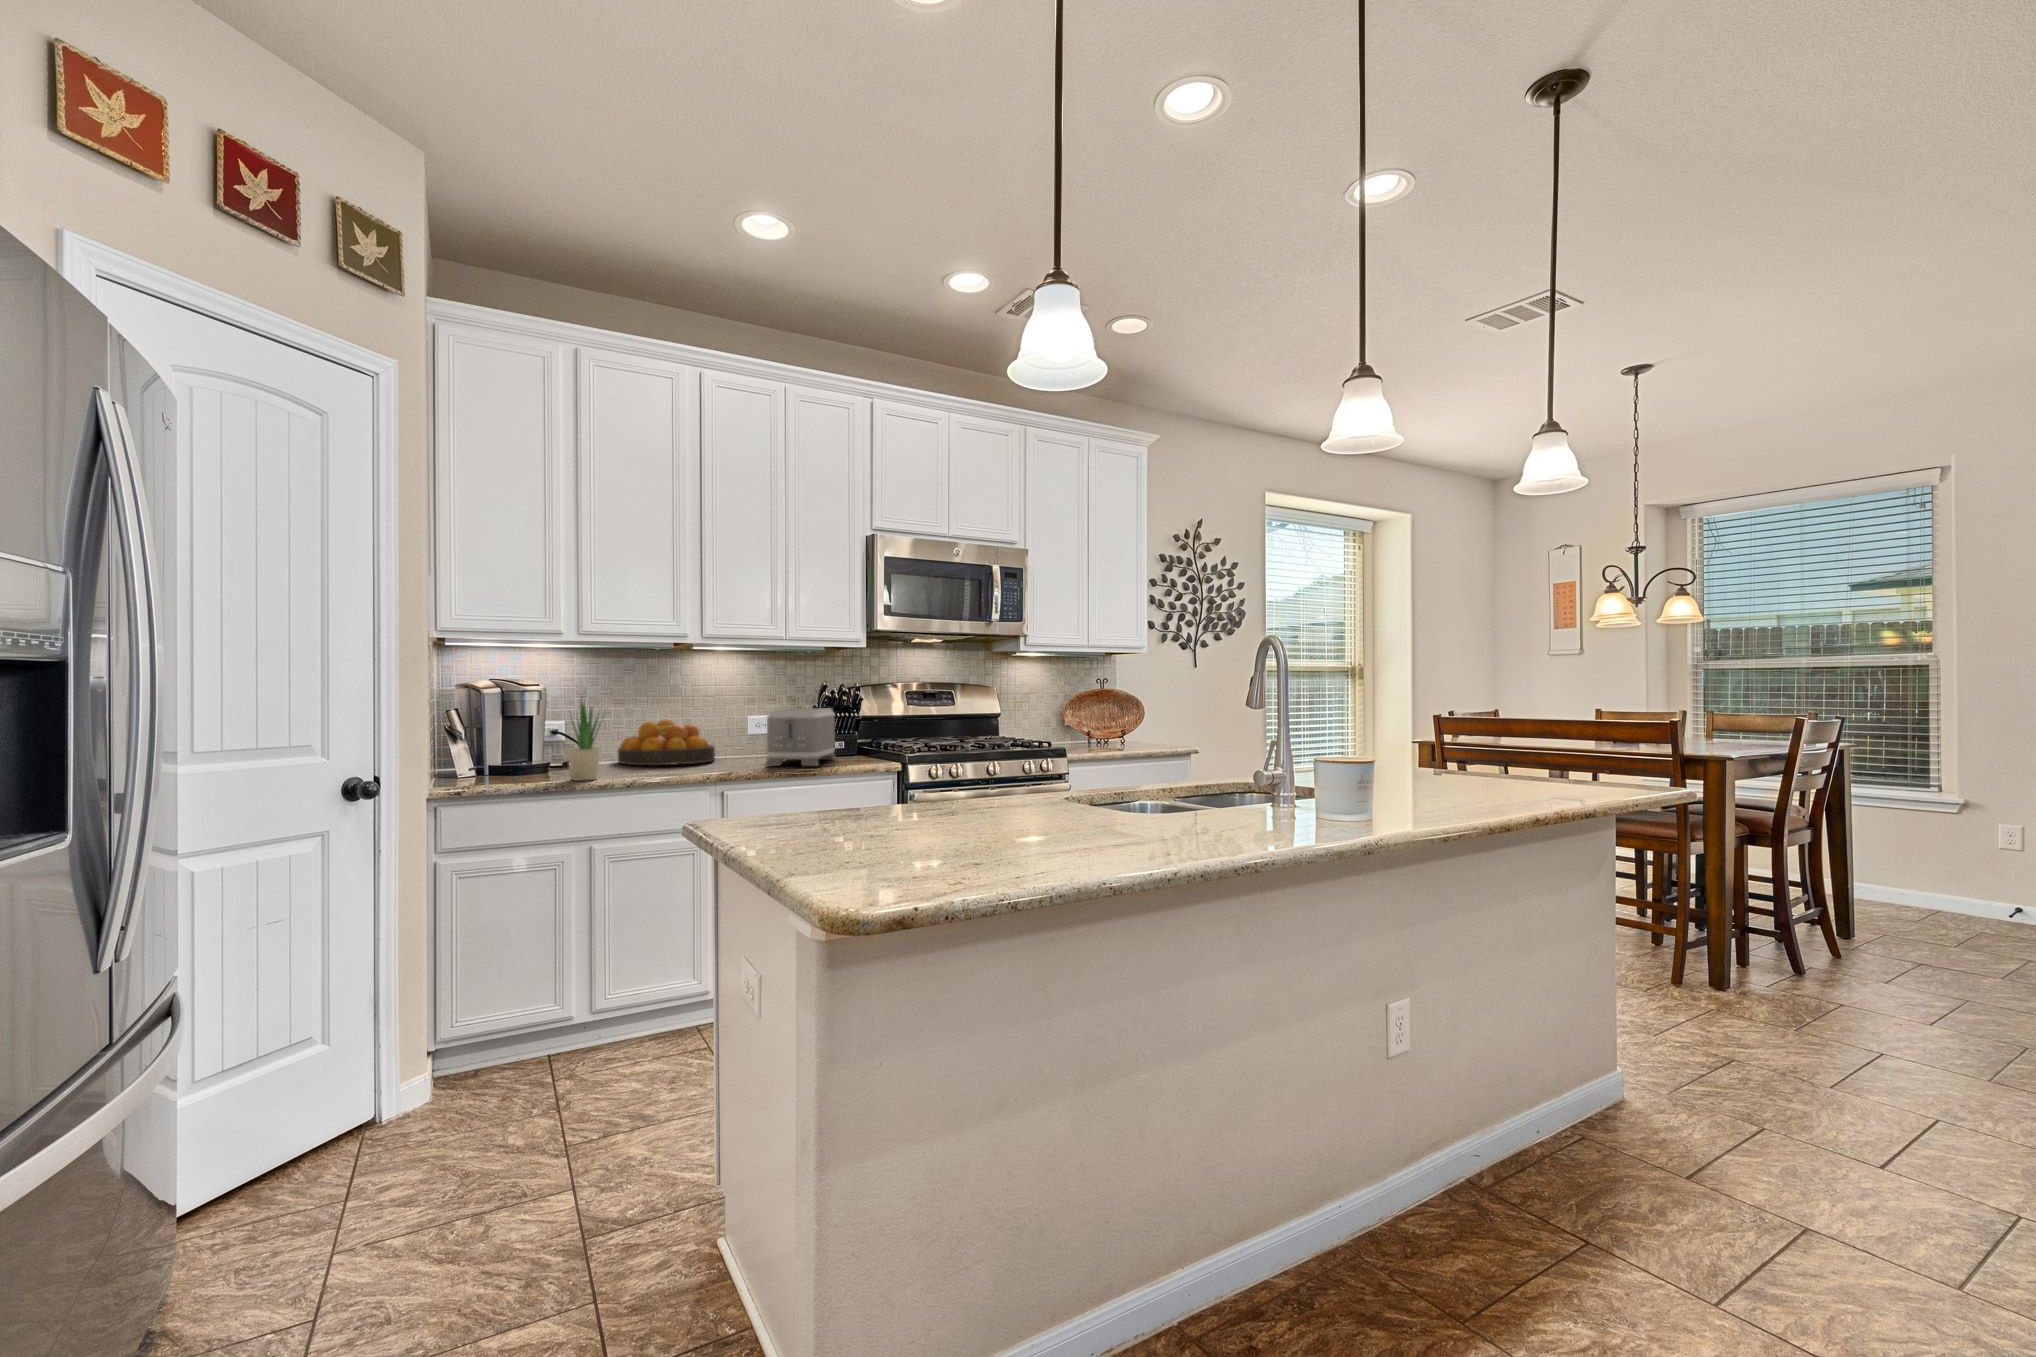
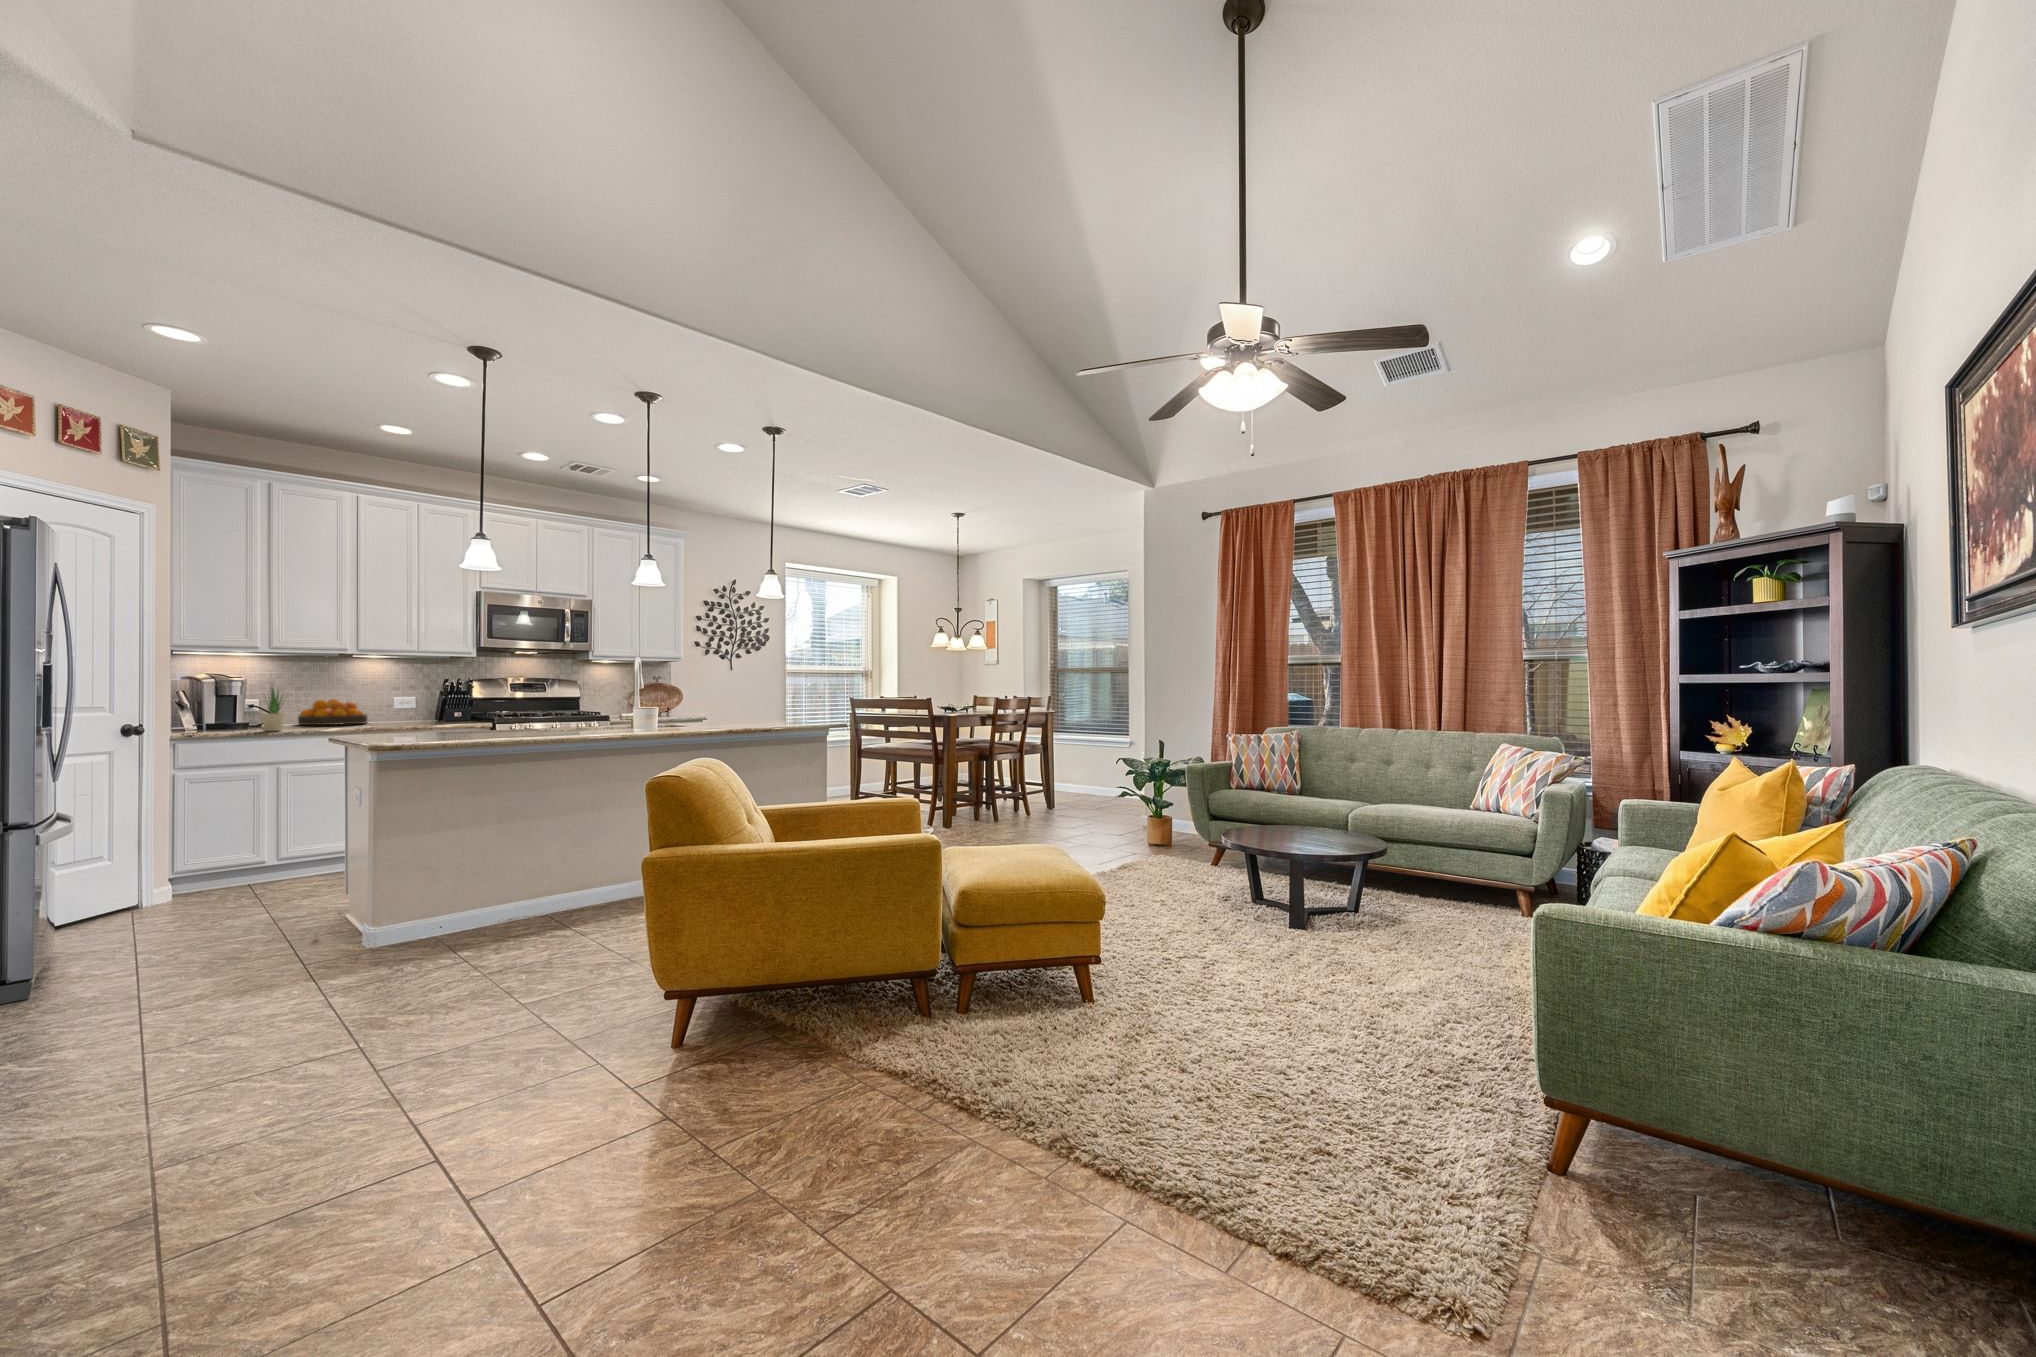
toaster: present [766,708,836,766] -> none [399,693,453,725]

